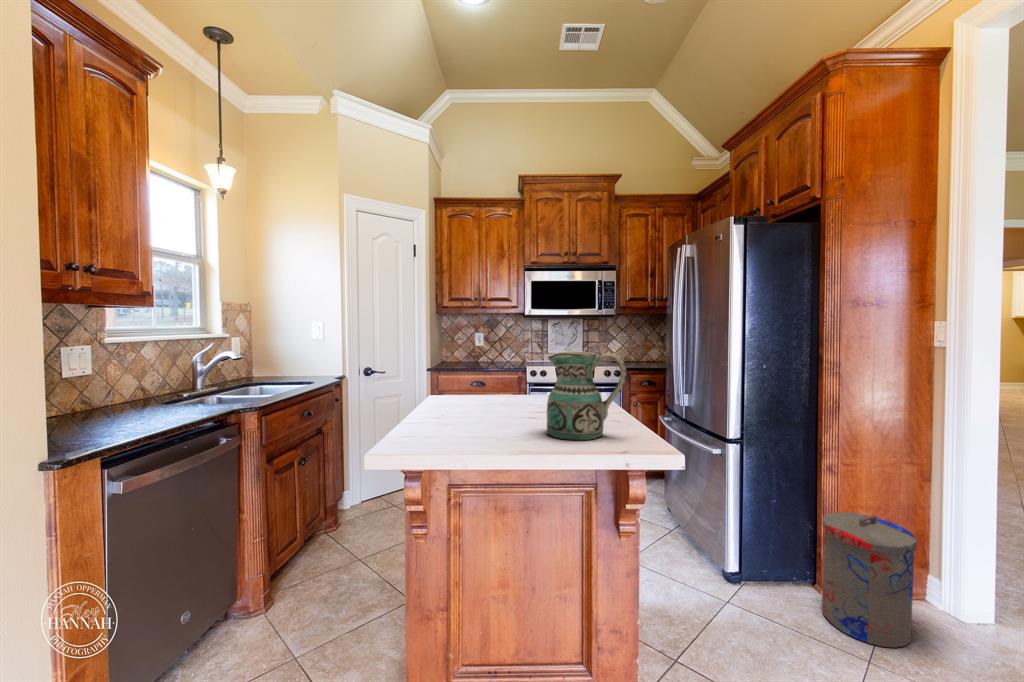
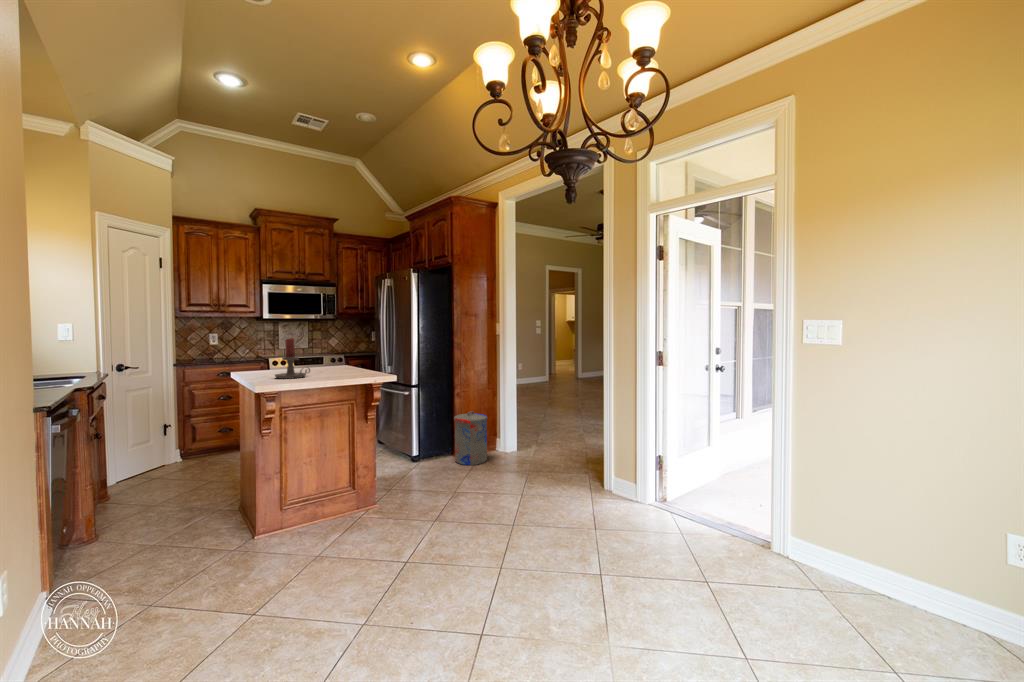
candle holder: none [458,349,523,428] -> present [275,338,310,379]
ceramic pitcher: present [547,351,626,440] -> none [330,337,368,377]

